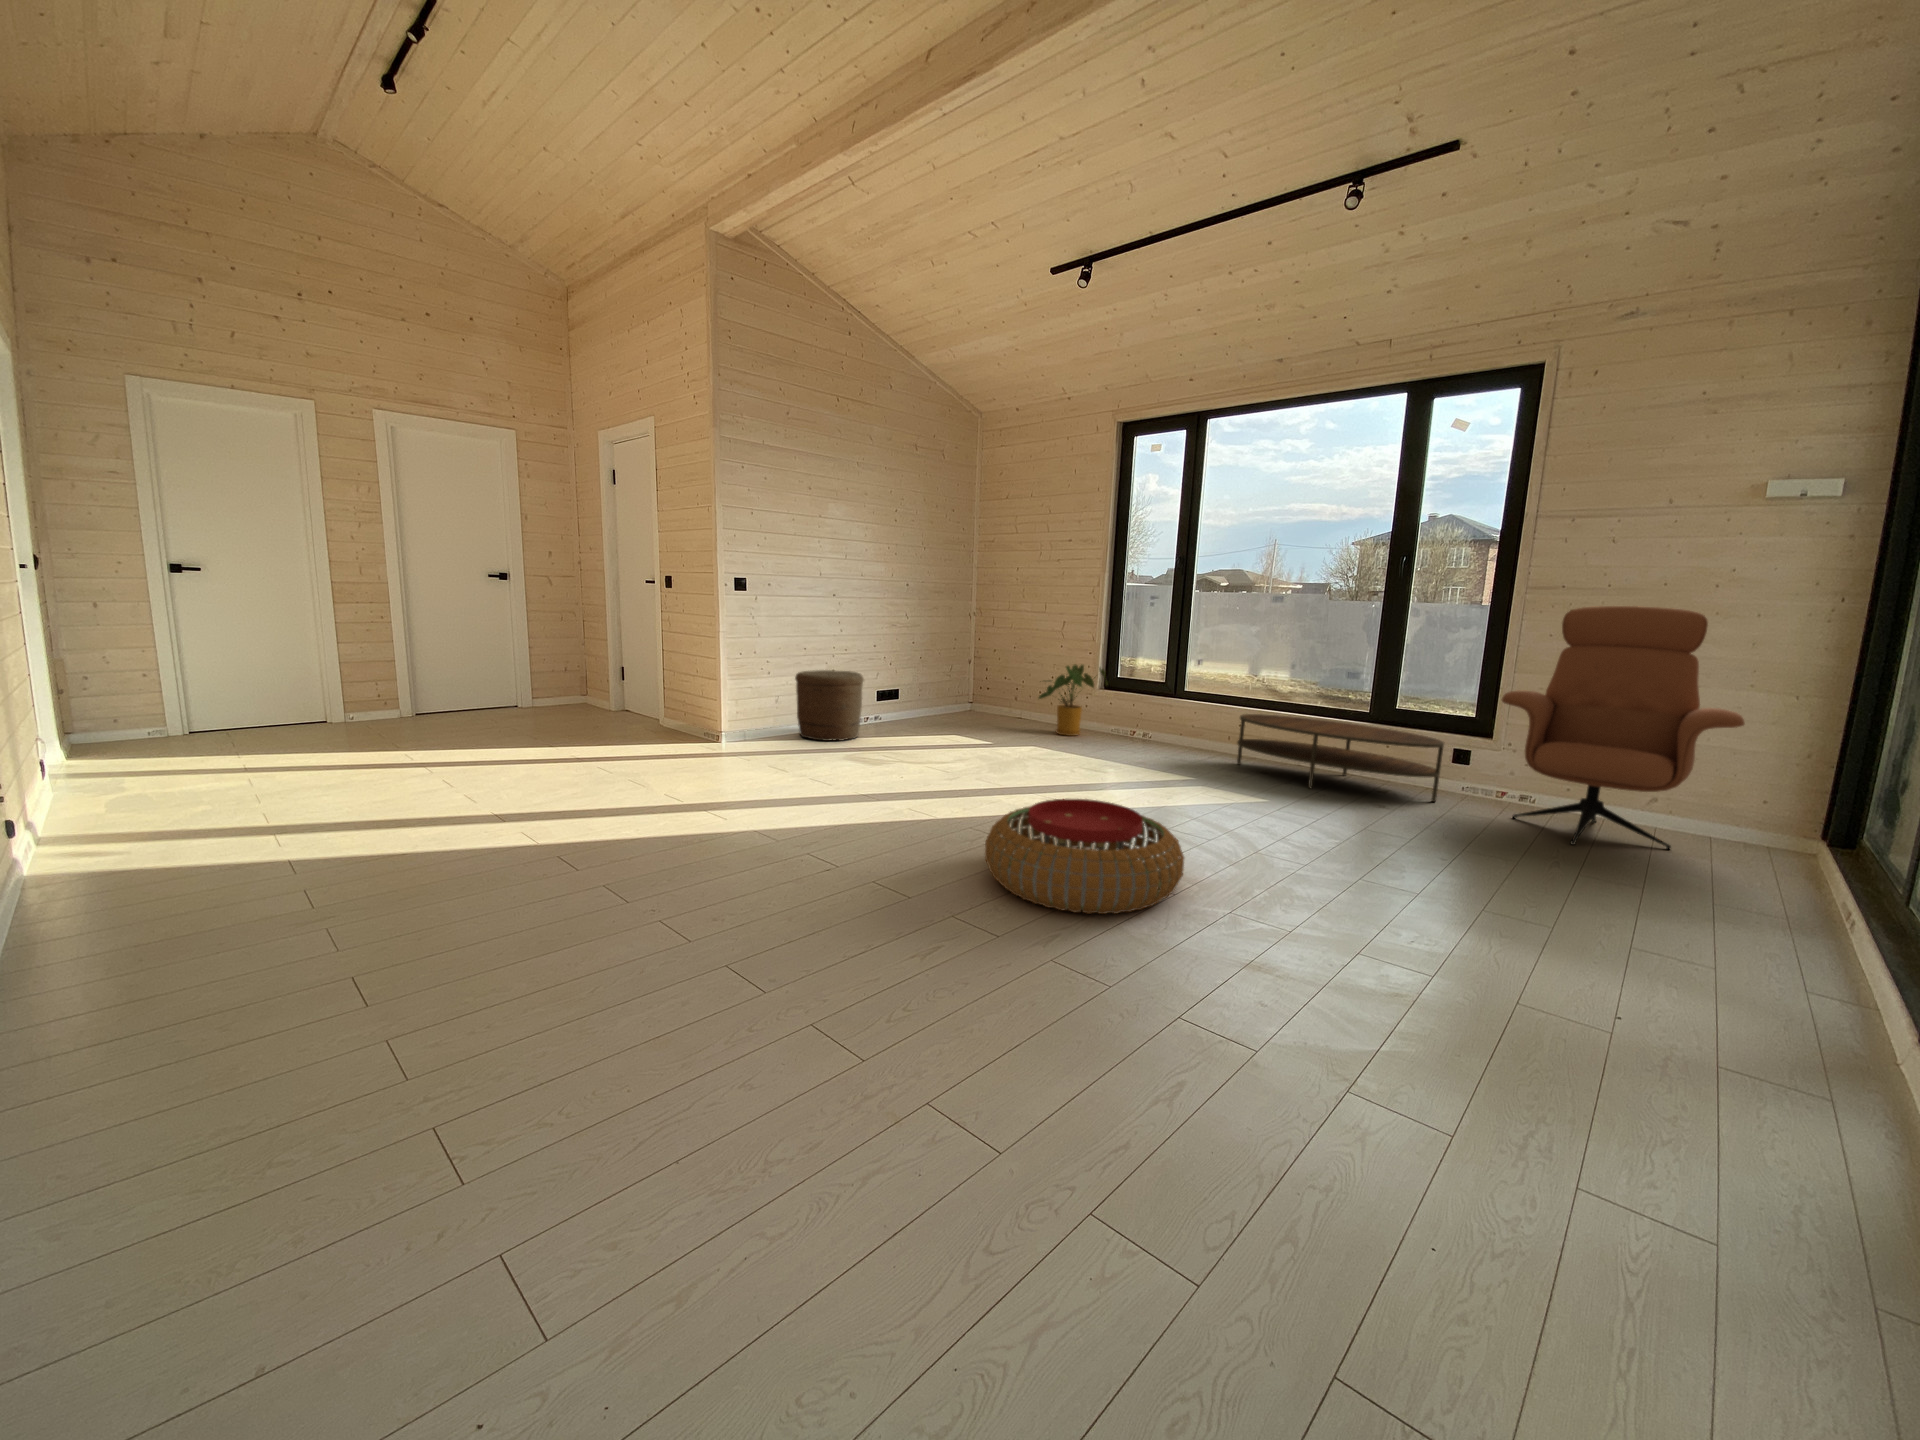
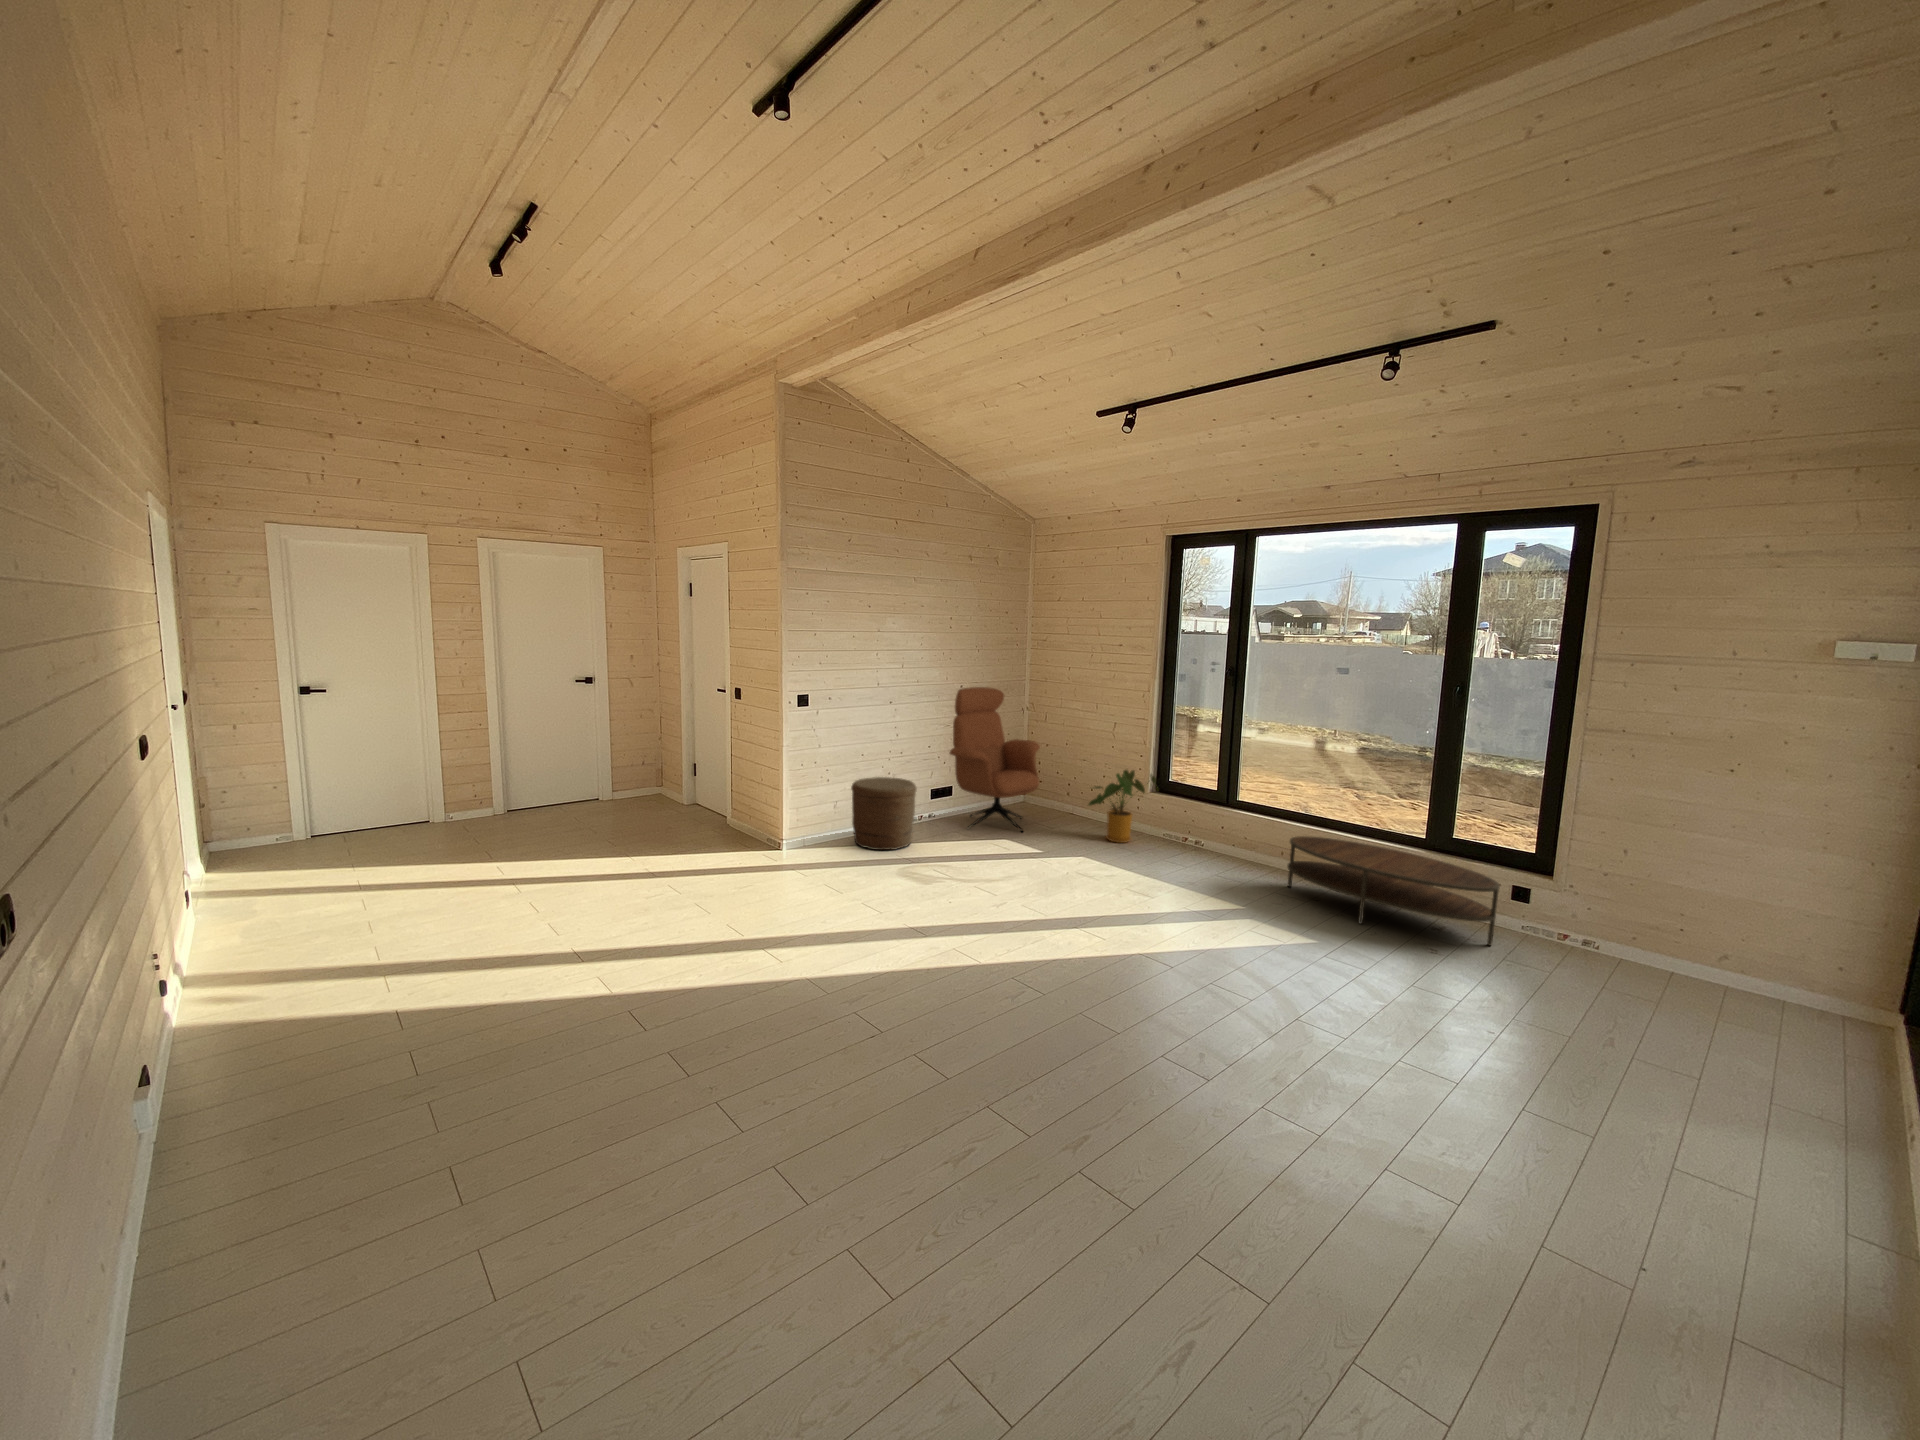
armchair: present [1502,606,1745,849] -> present [950,687,1040,831]
pouf: present [985,799,1184,914] -> none [1022,968,1216,1103]

